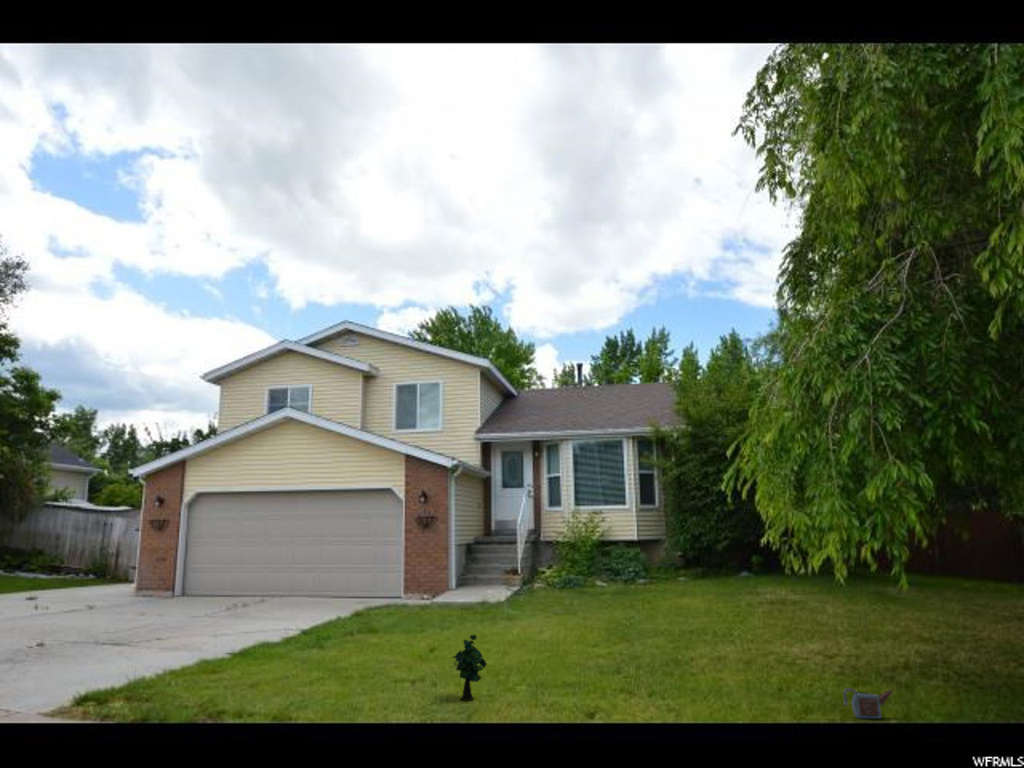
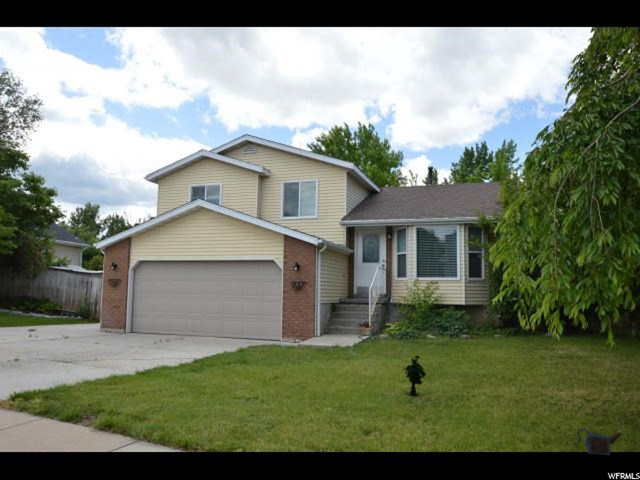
decorative plant: present [453,635,487,701] -> present [405,356,426,396]

